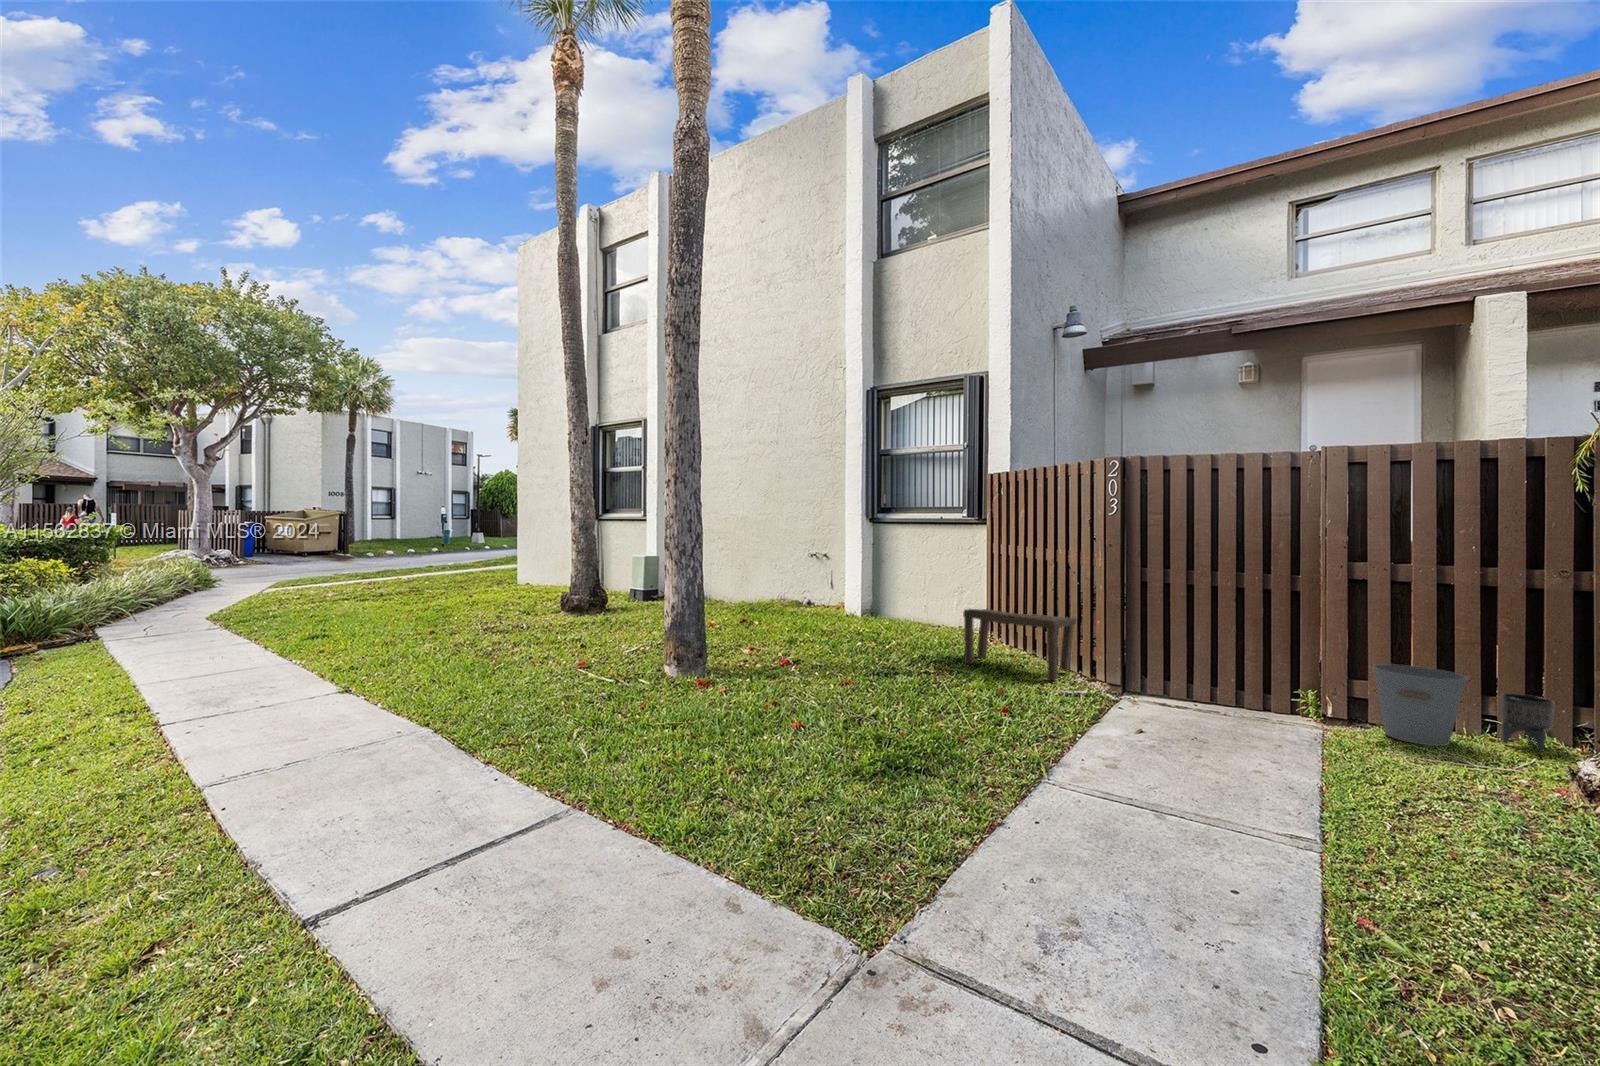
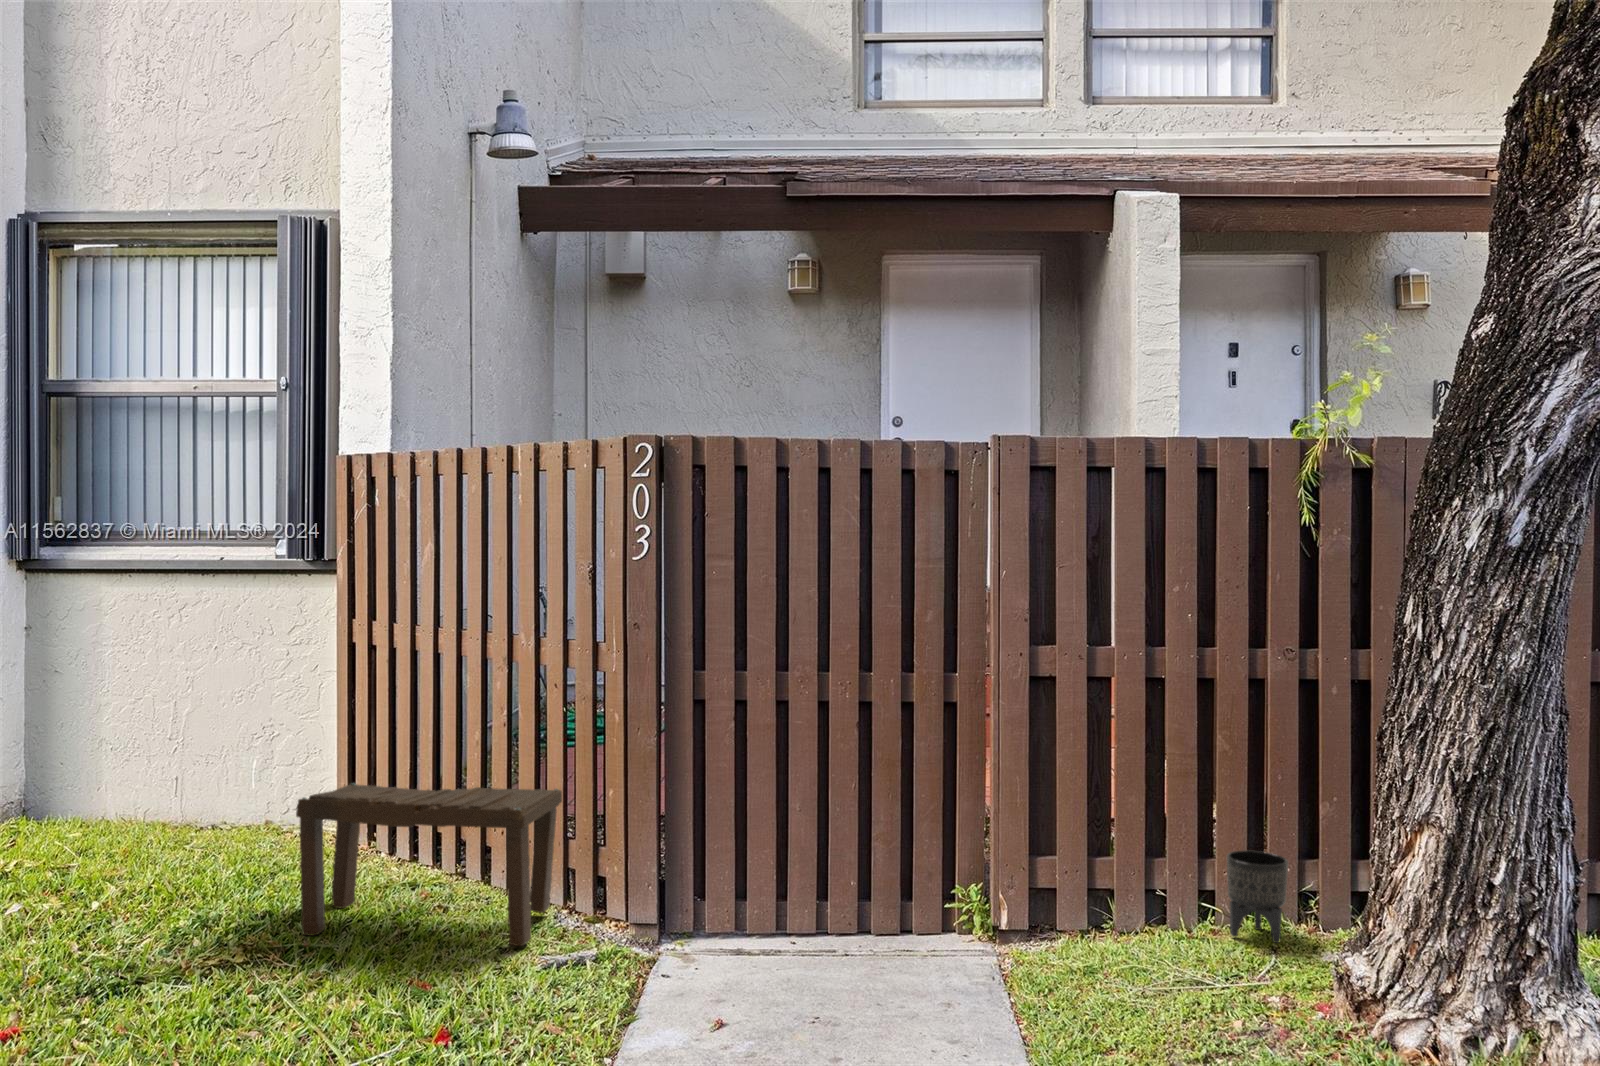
bucket: present [1373,664,1467,746] -> none [1075,823,1198,967]

